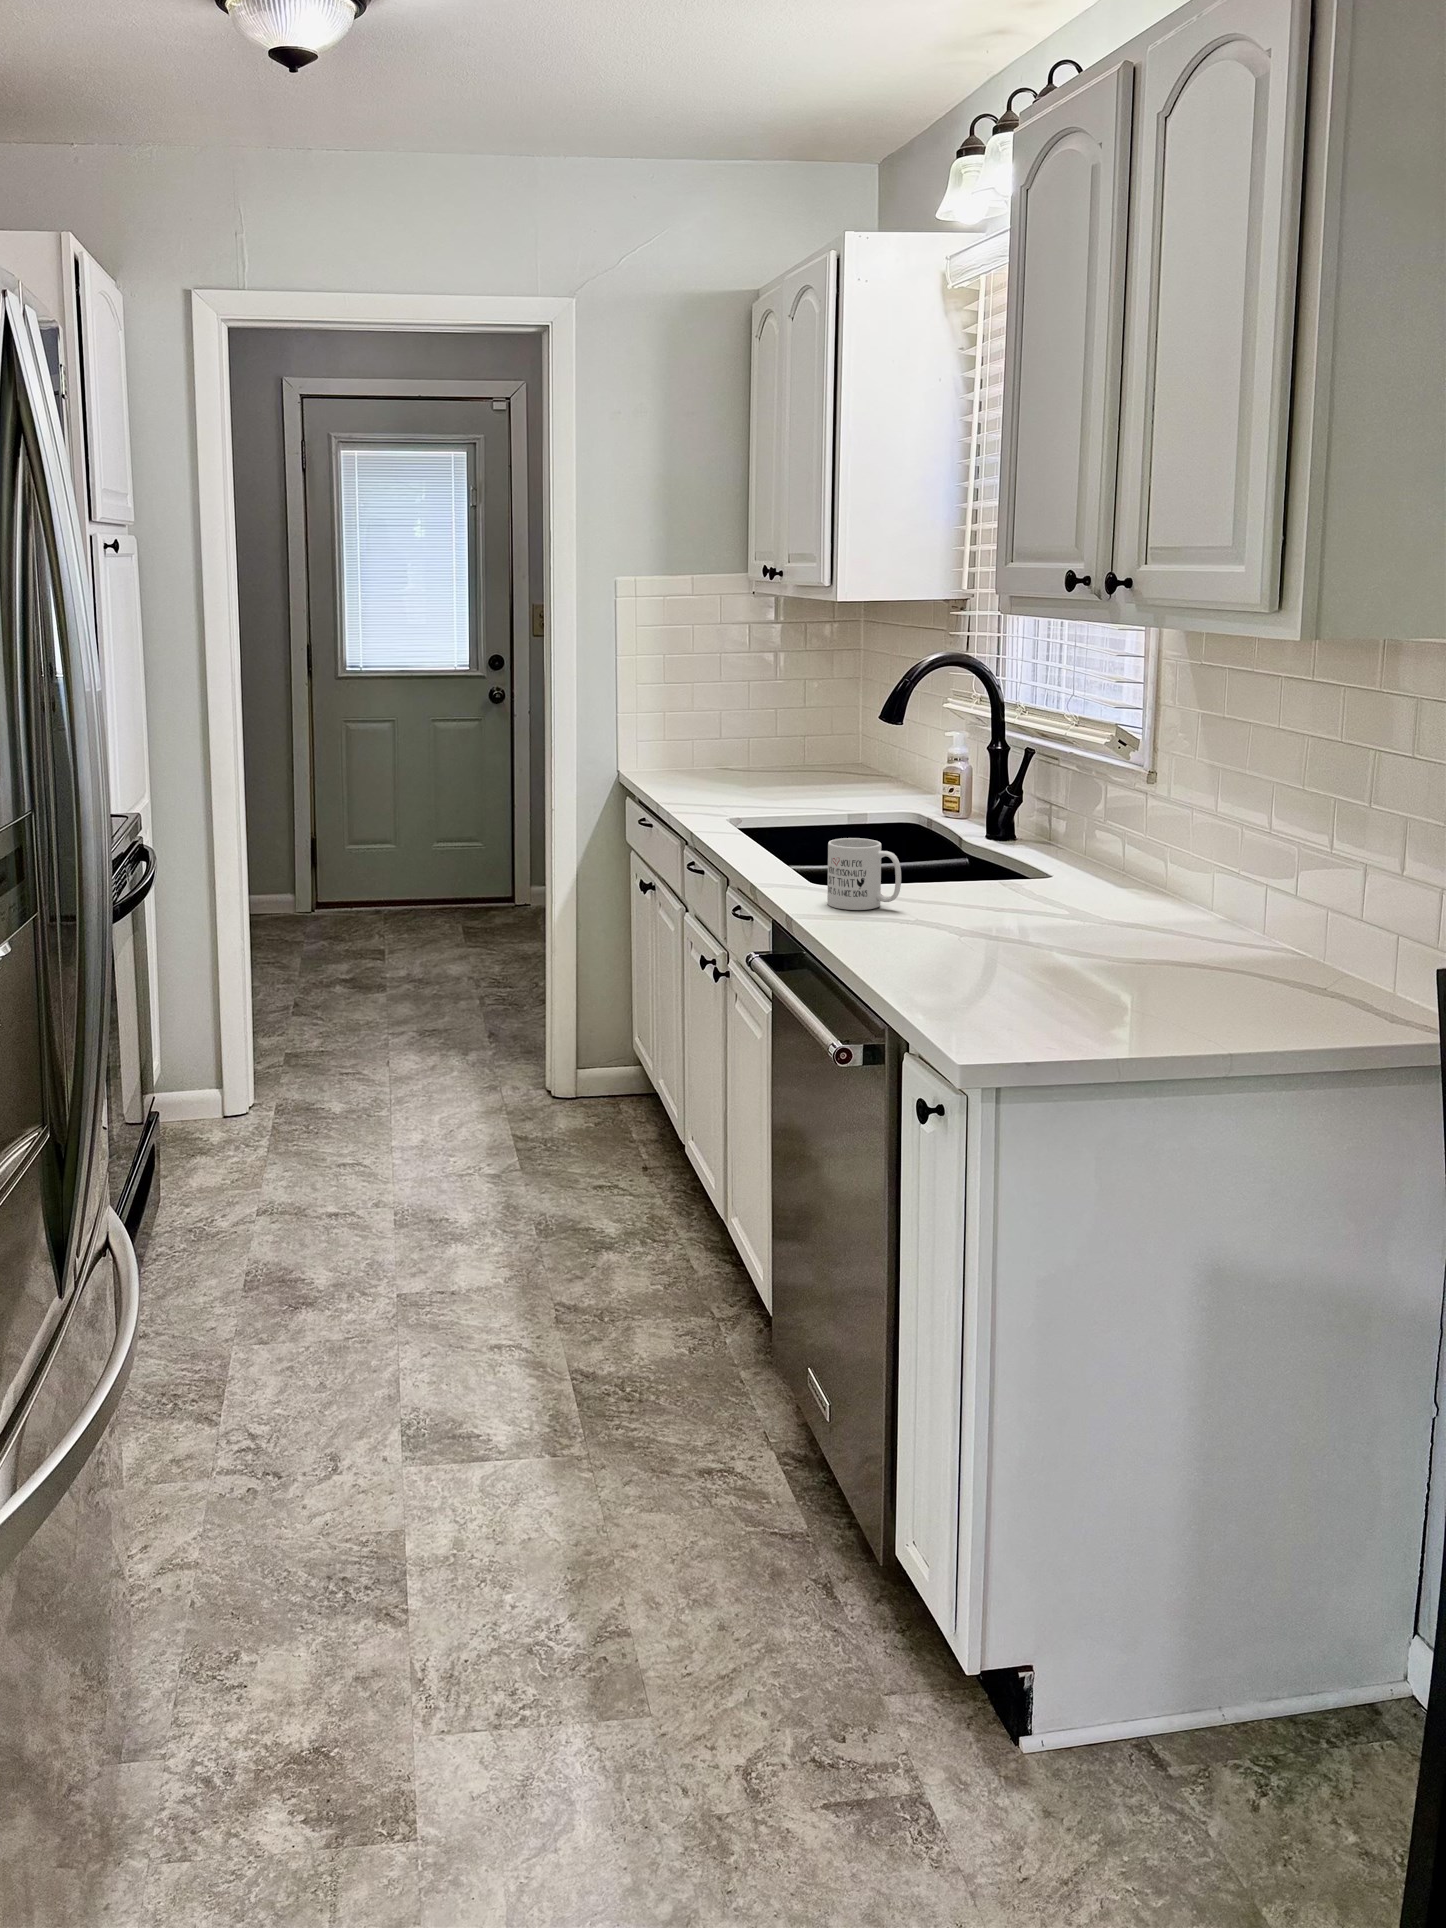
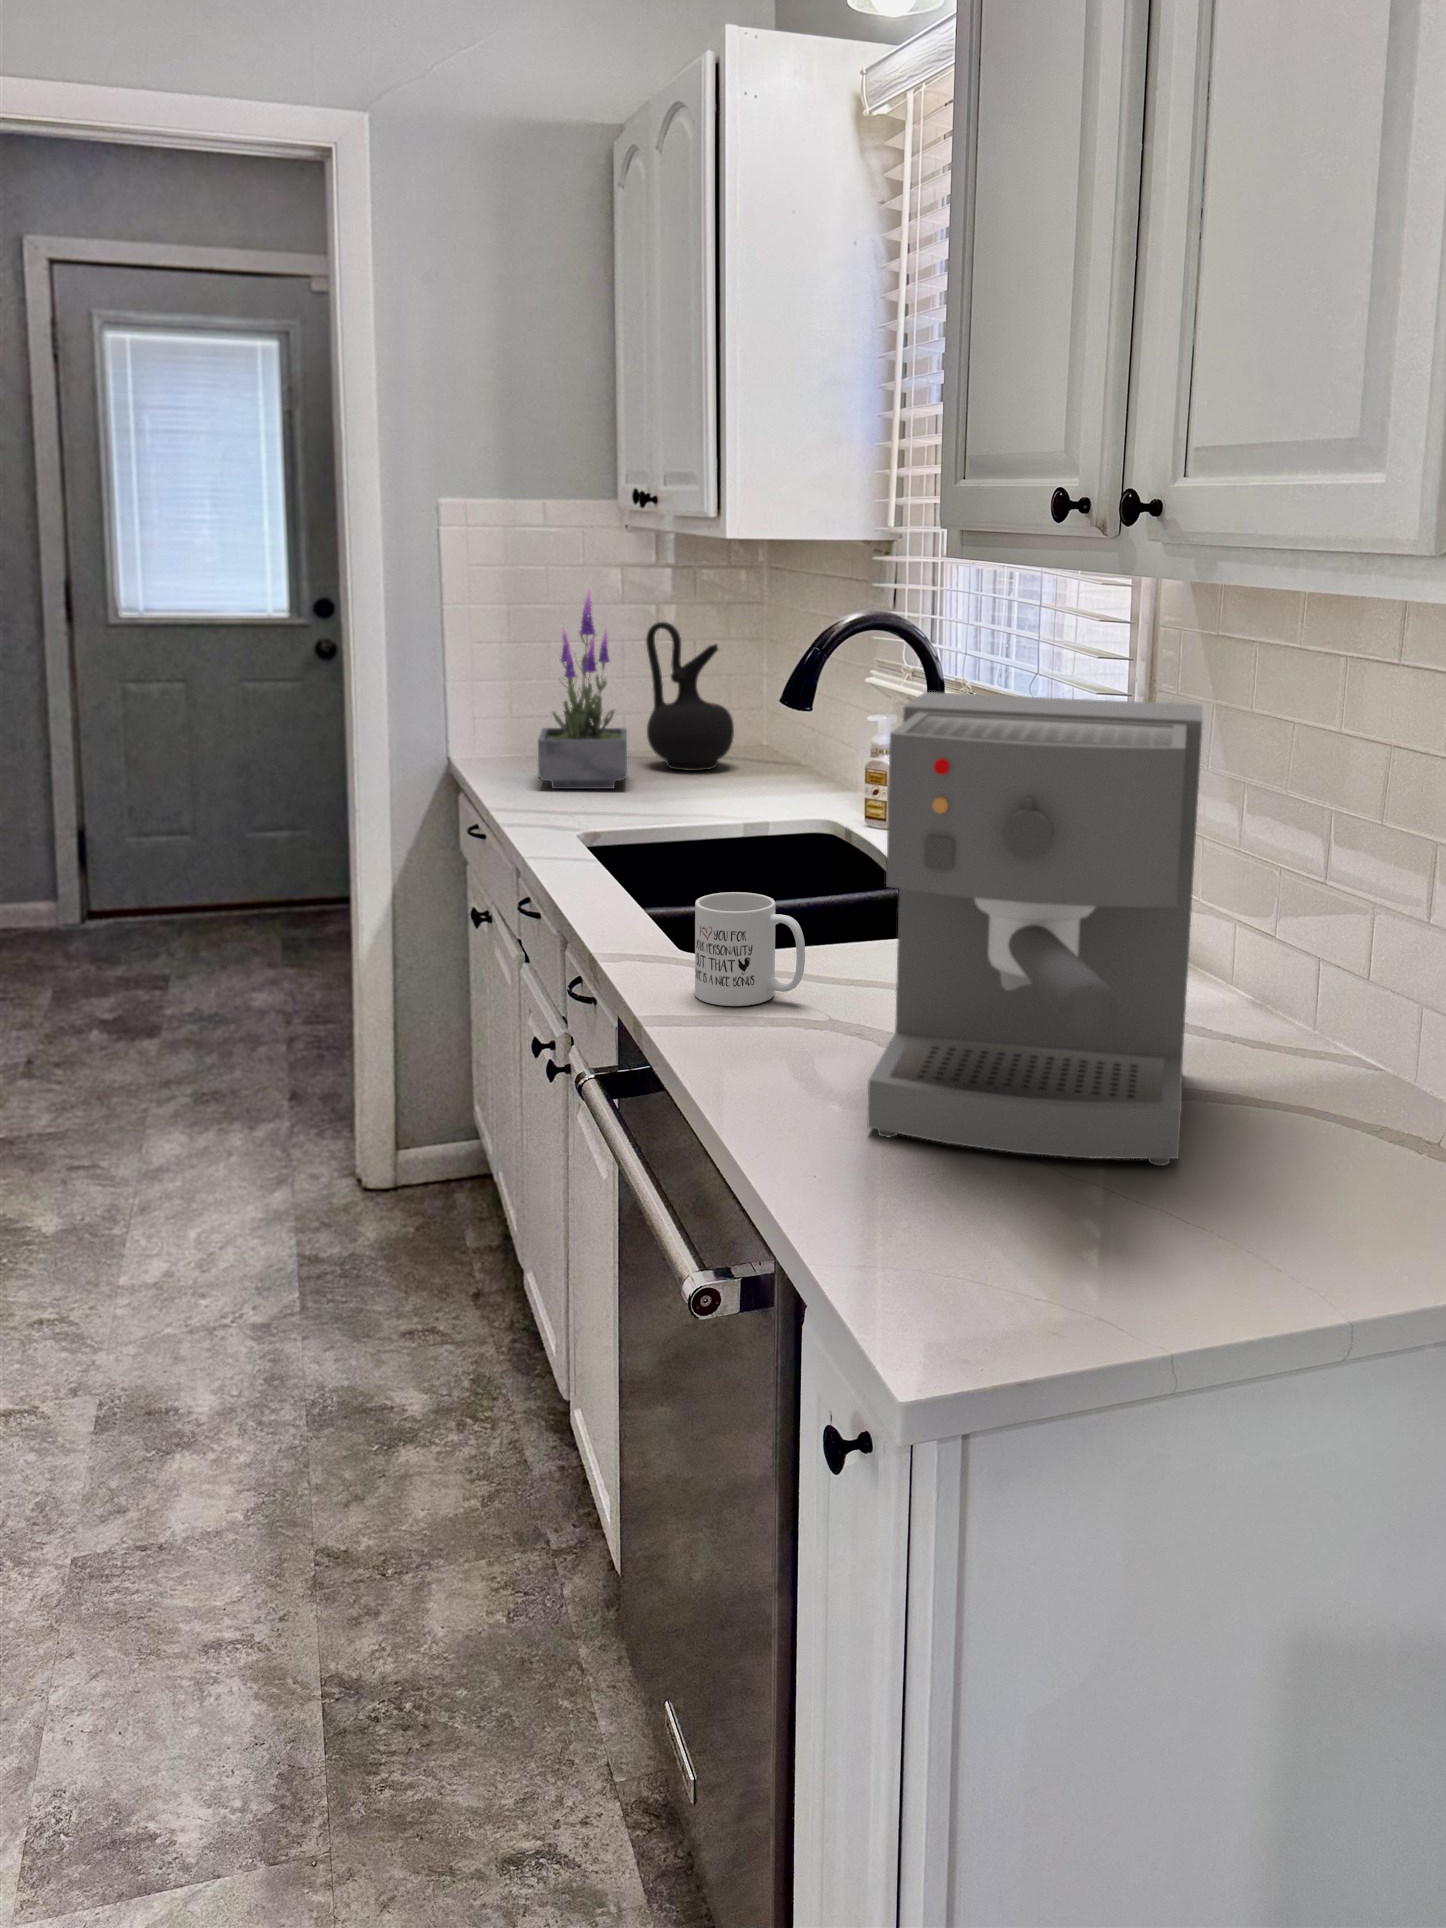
potted plant: none [697,639,763,790] -> present [538,589,627,789]
ceramic jug: none [775,664,843,779] -> present [646,622,734,771]
coffee maker: none [941,702,1164,989] -> present [867,692,1203,1166]

